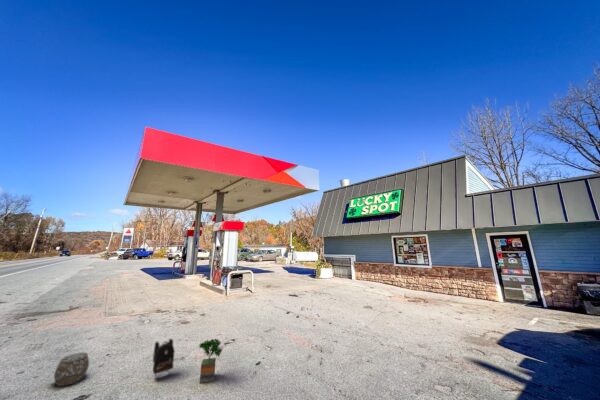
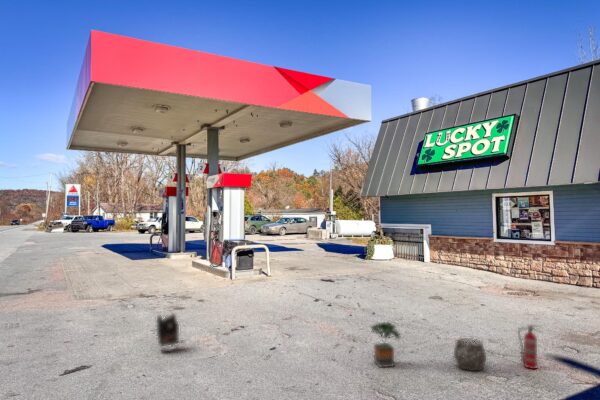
potted tree: present [199,339,222,383] -> present [371,322,401,367]
fire extinguisher: none [457,340,477,380] -> present [521,326,537,369]
woven basket: present [54,352,89,386] -> present [454,338,486,371]

